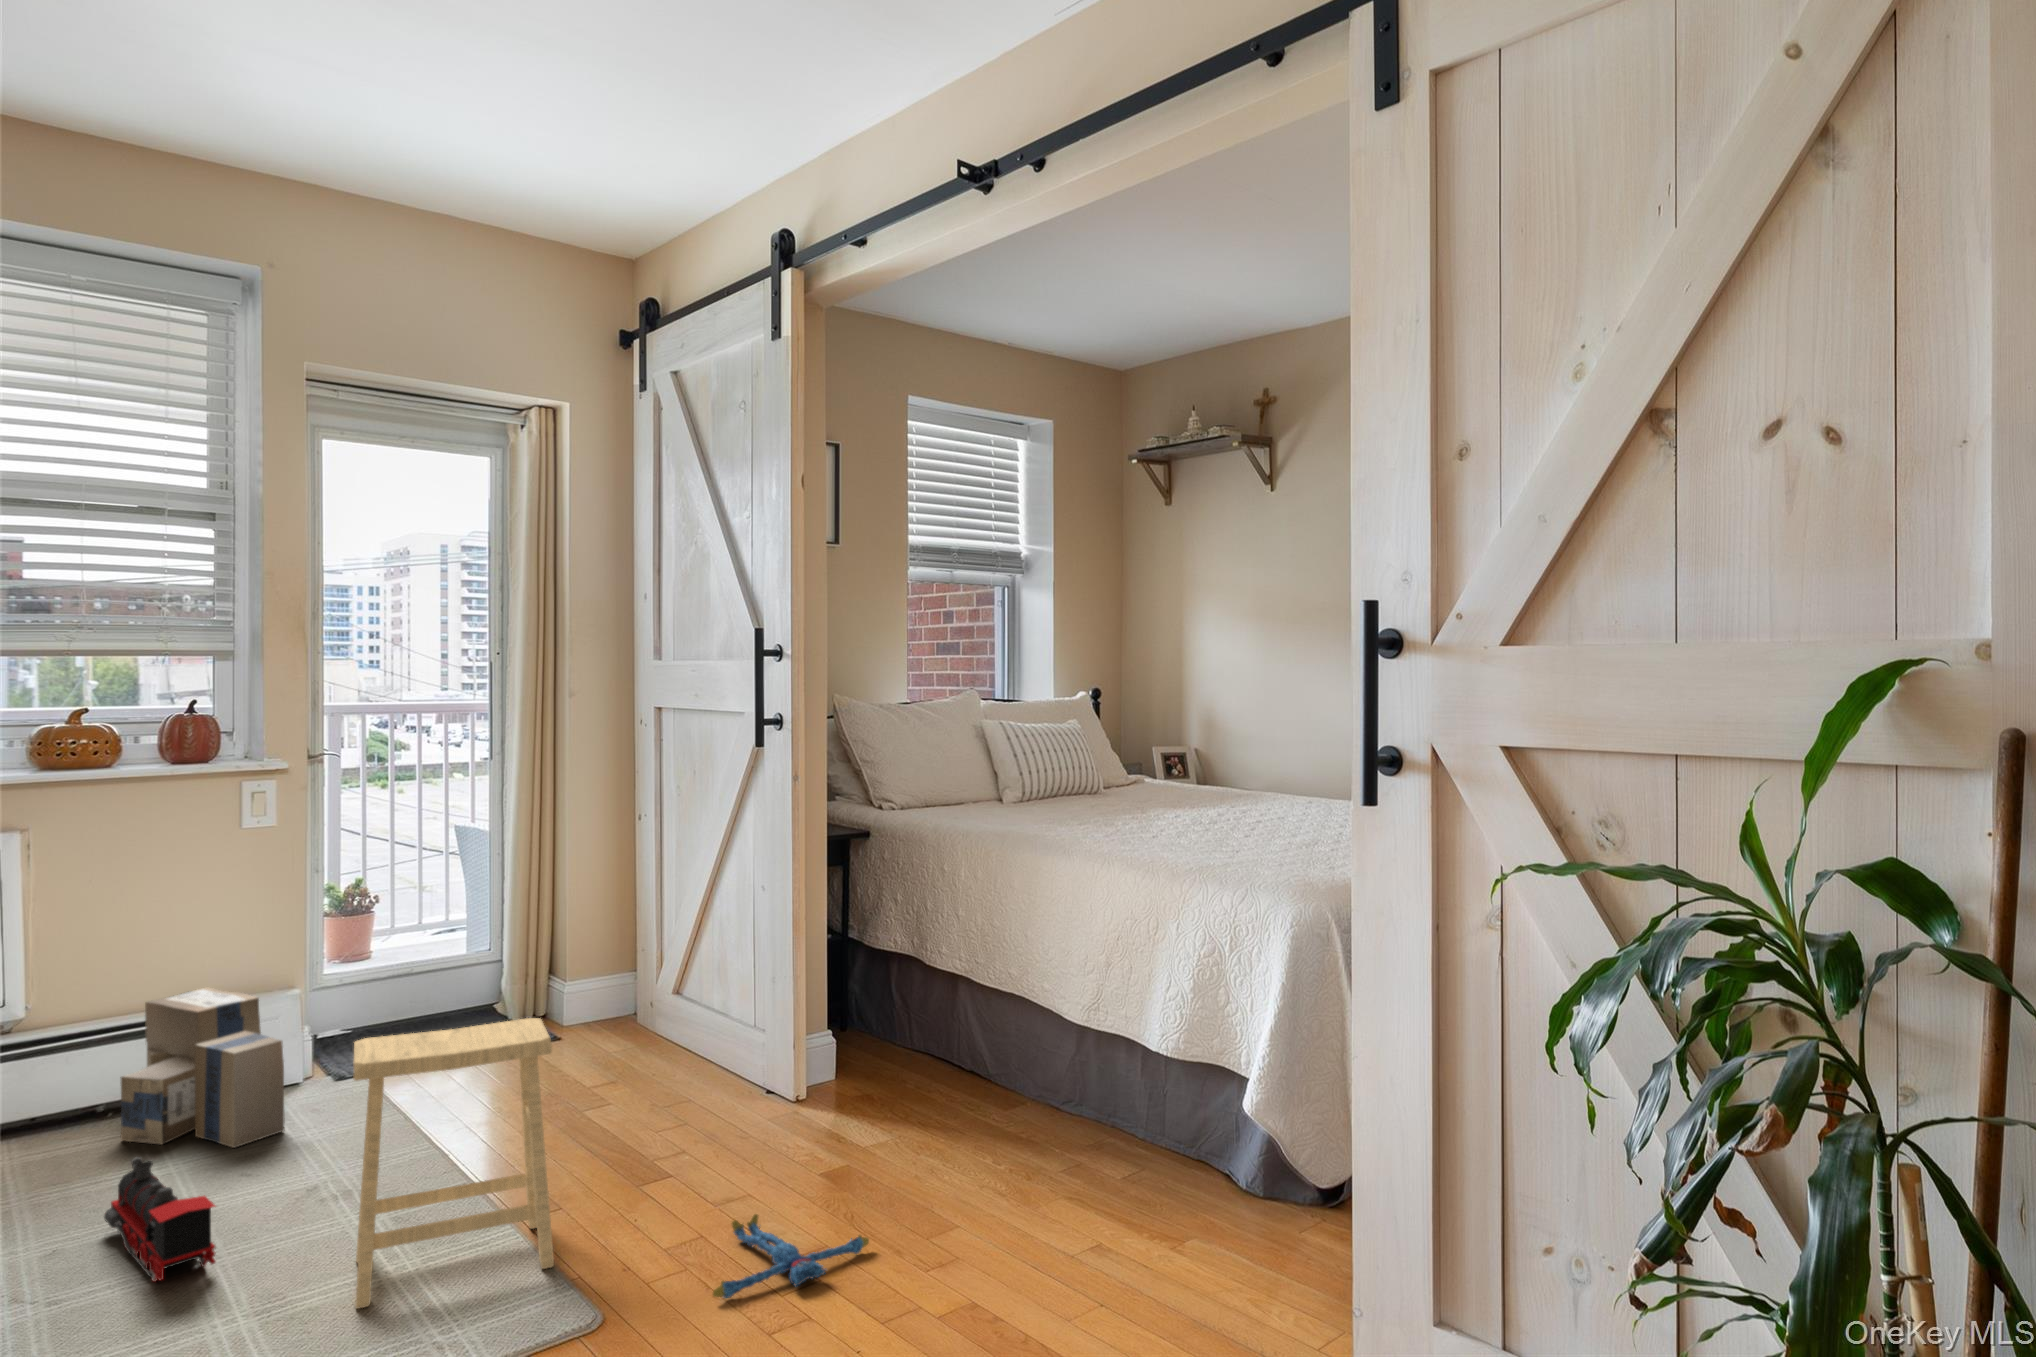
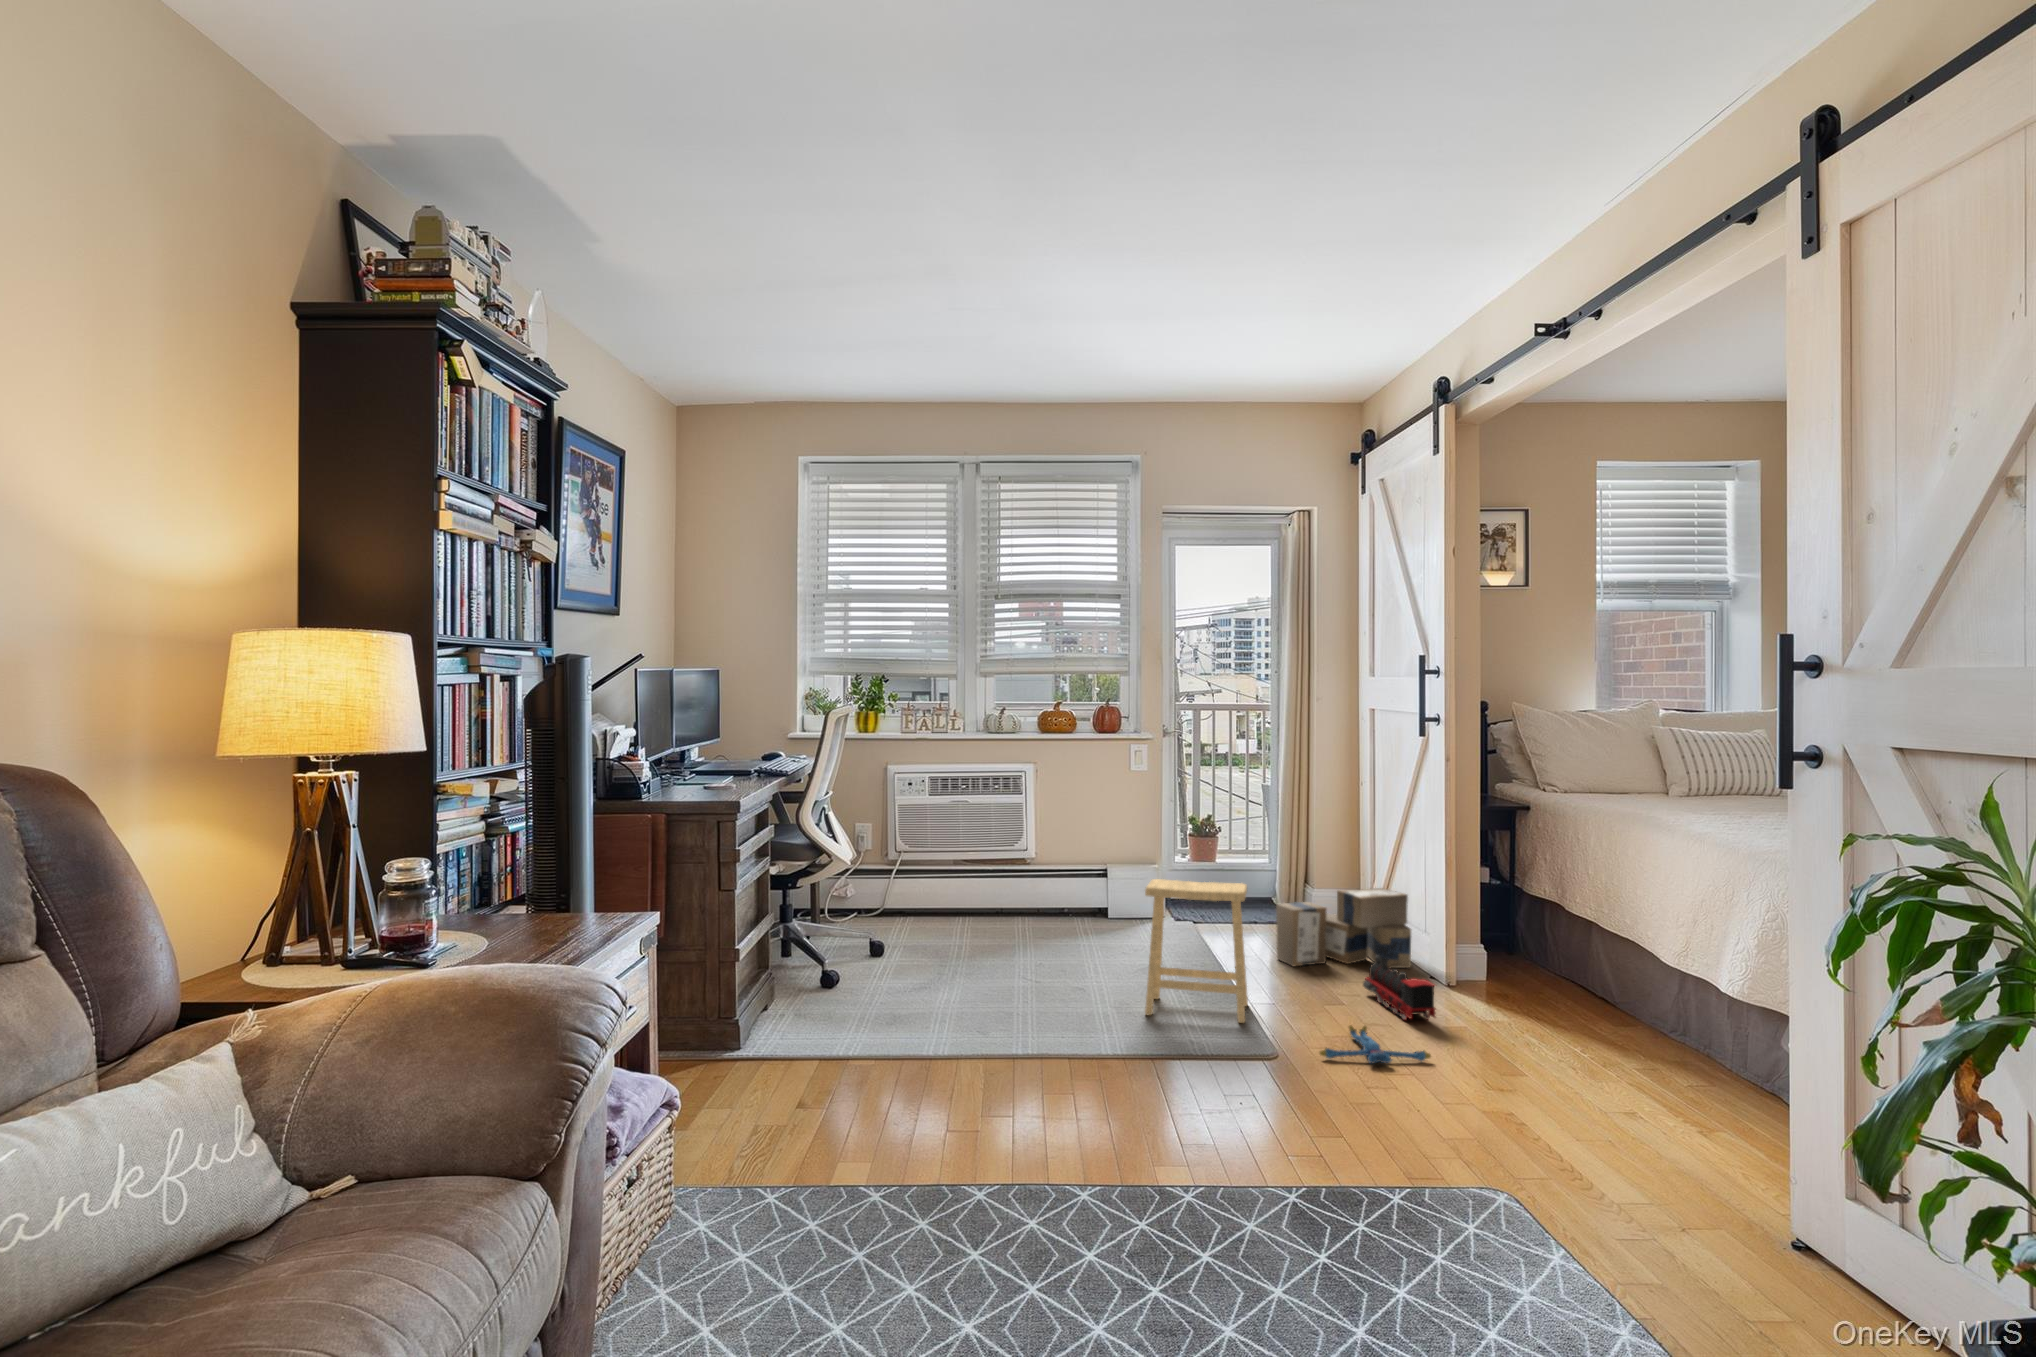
cardboard box: present [121,987,284,1148] -> present [1276,888,1411,968]
toy train: present [104,1157,215,1282] -> present [1363,955,1436,1020]

